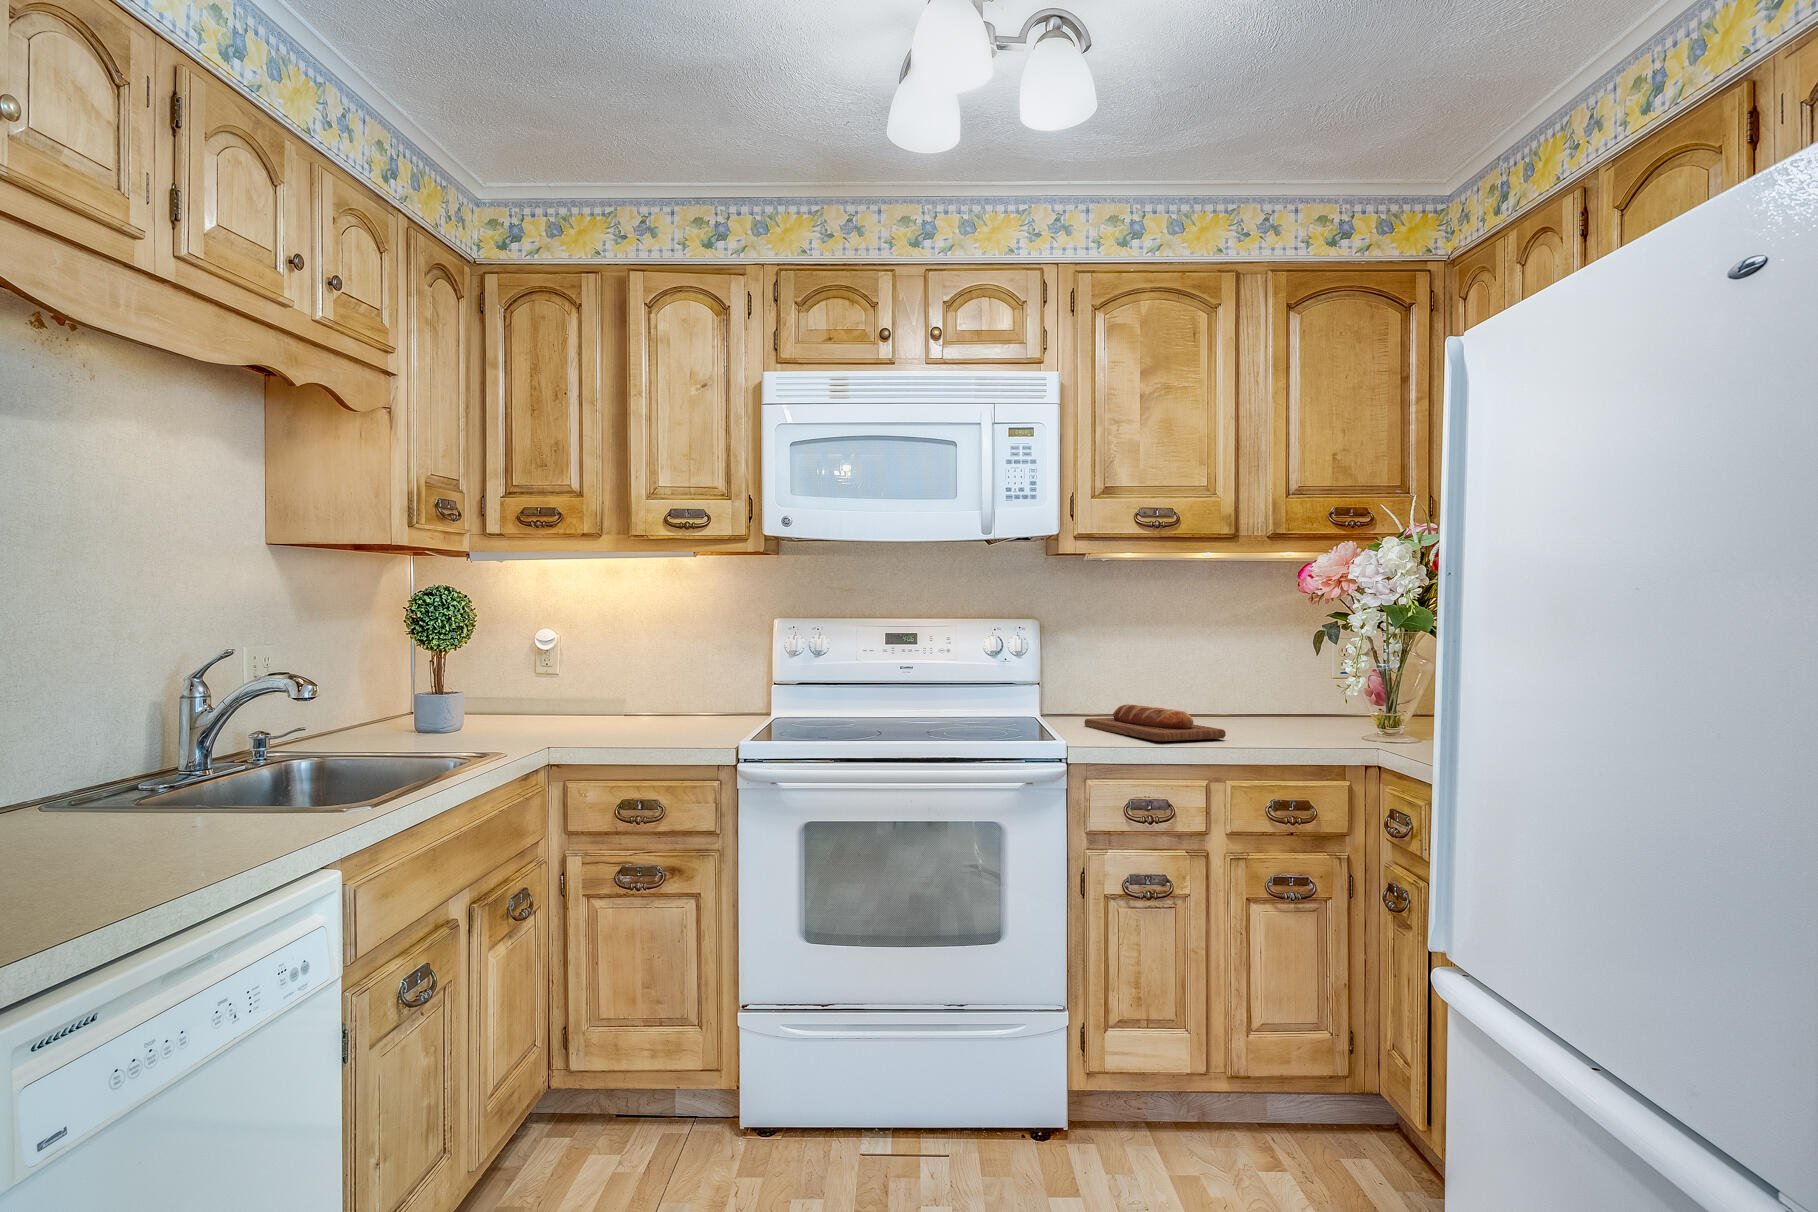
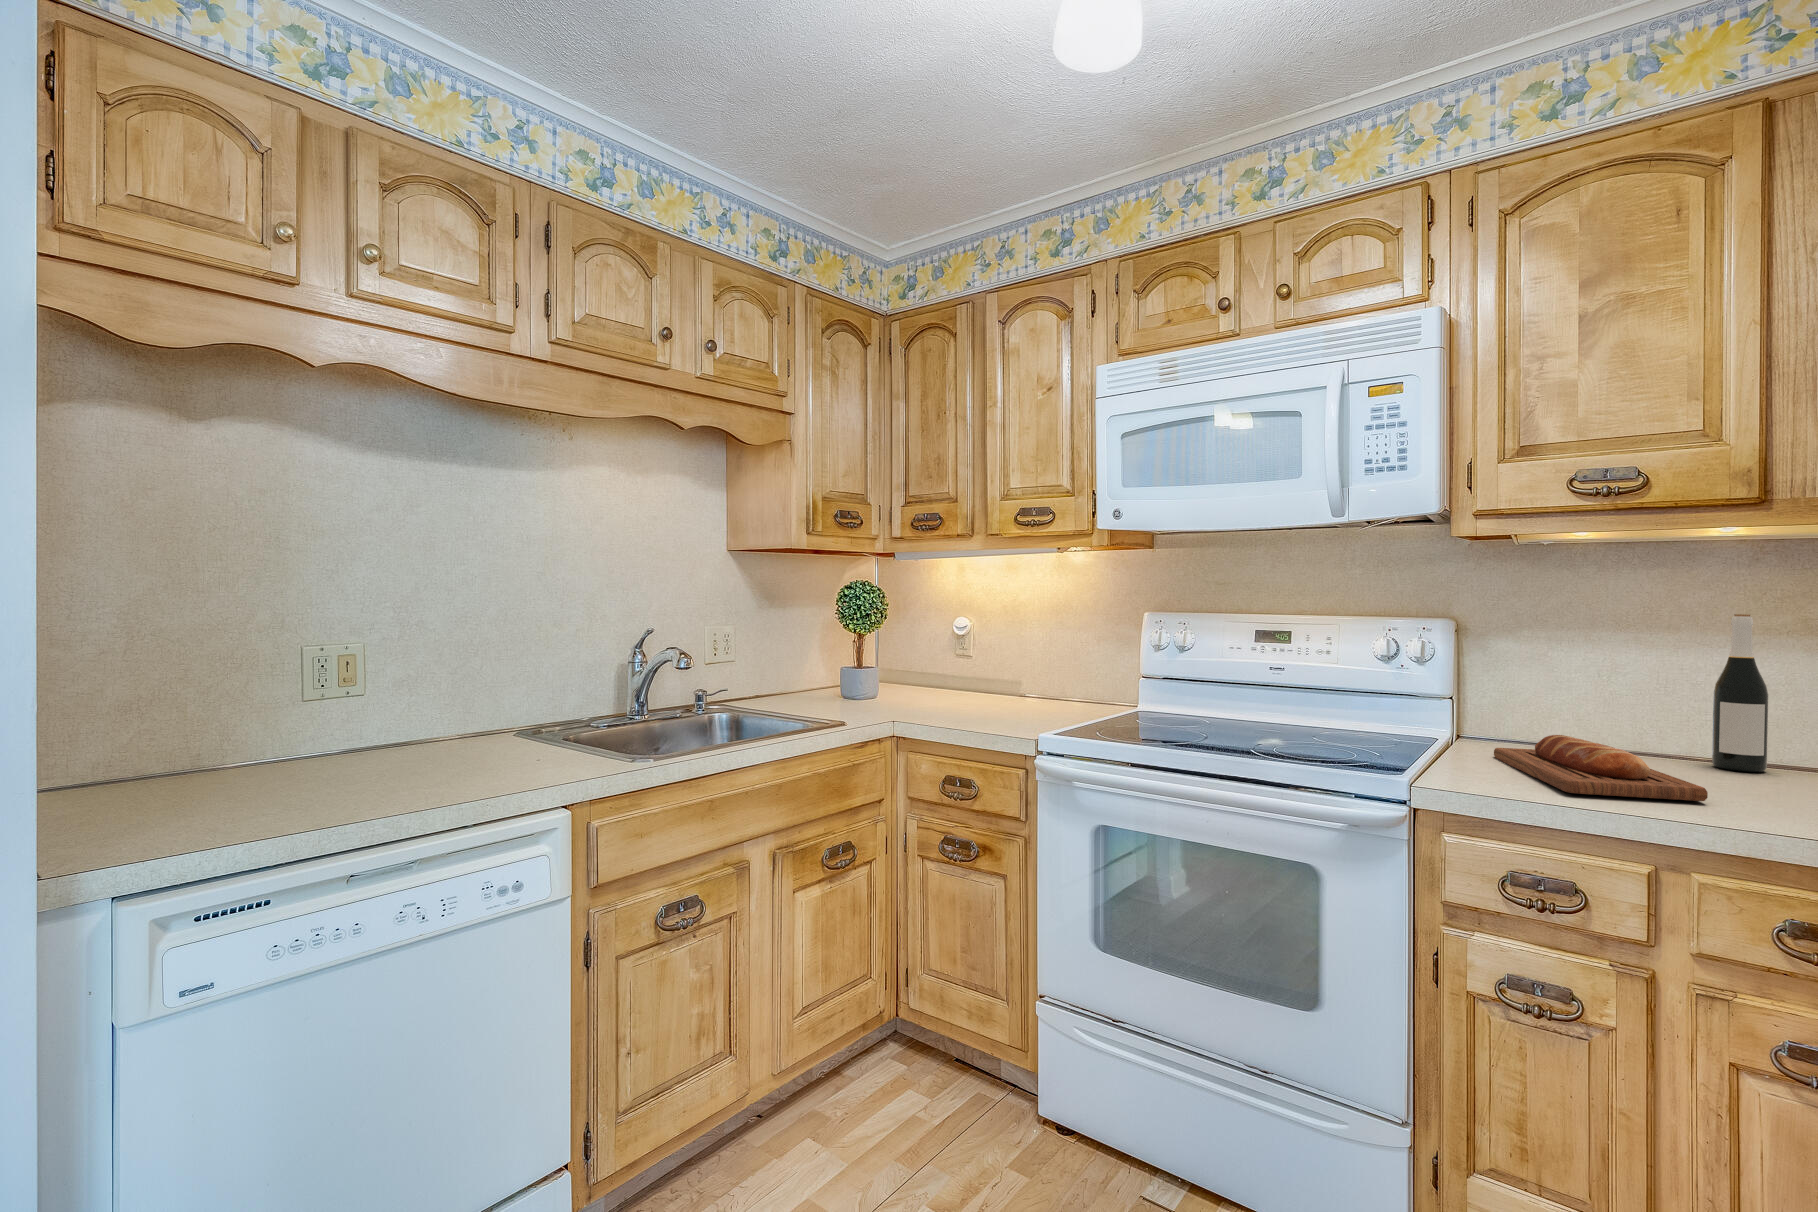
wine bottle: none [1199,614,1228,721] -> present [1712,614,1768,772]

